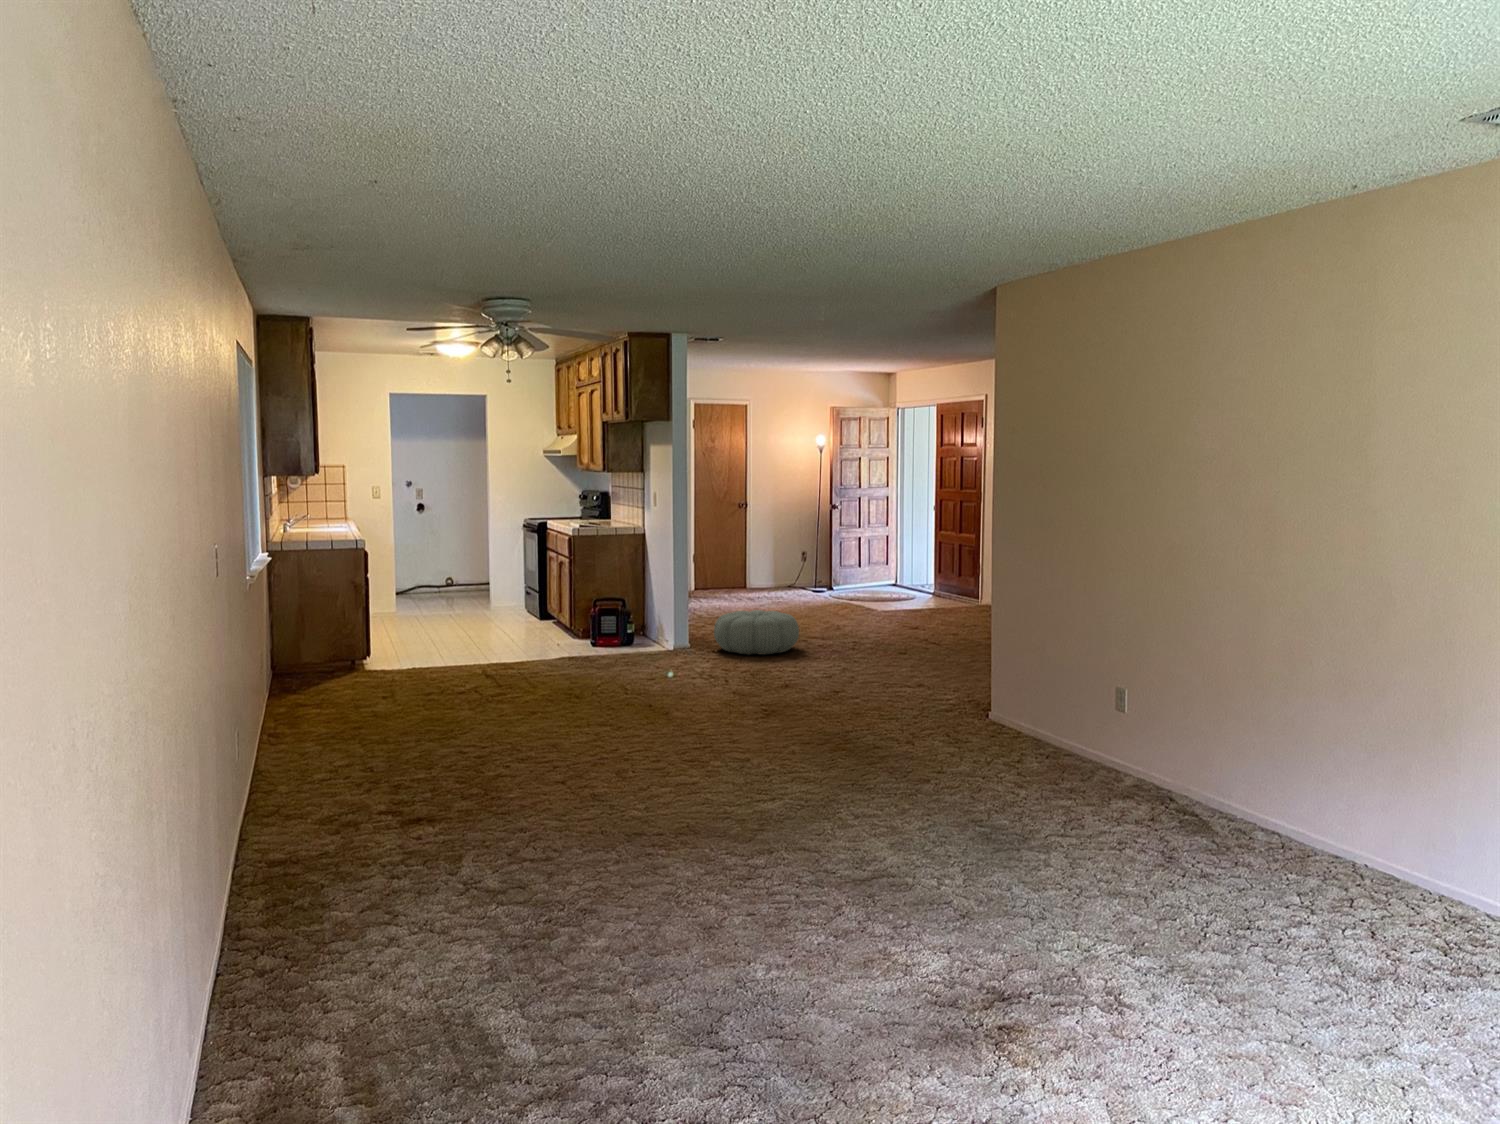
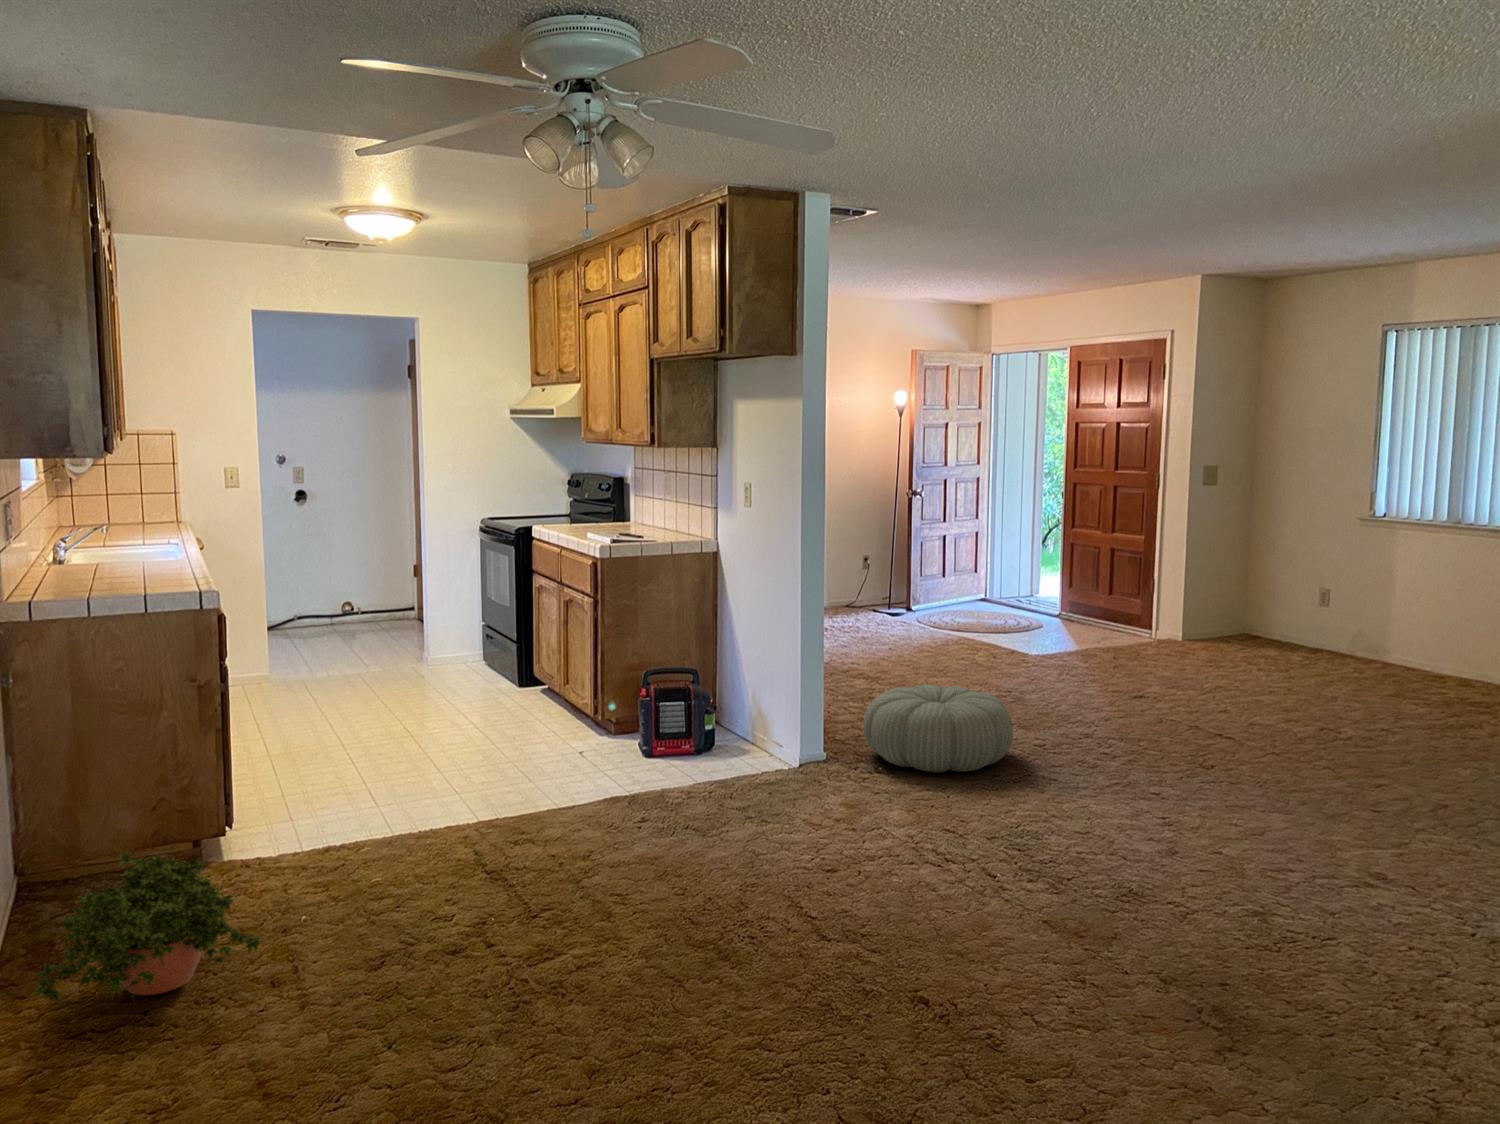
potted plant: none [276,643,373,702] -> present [34,851,263,1002]

